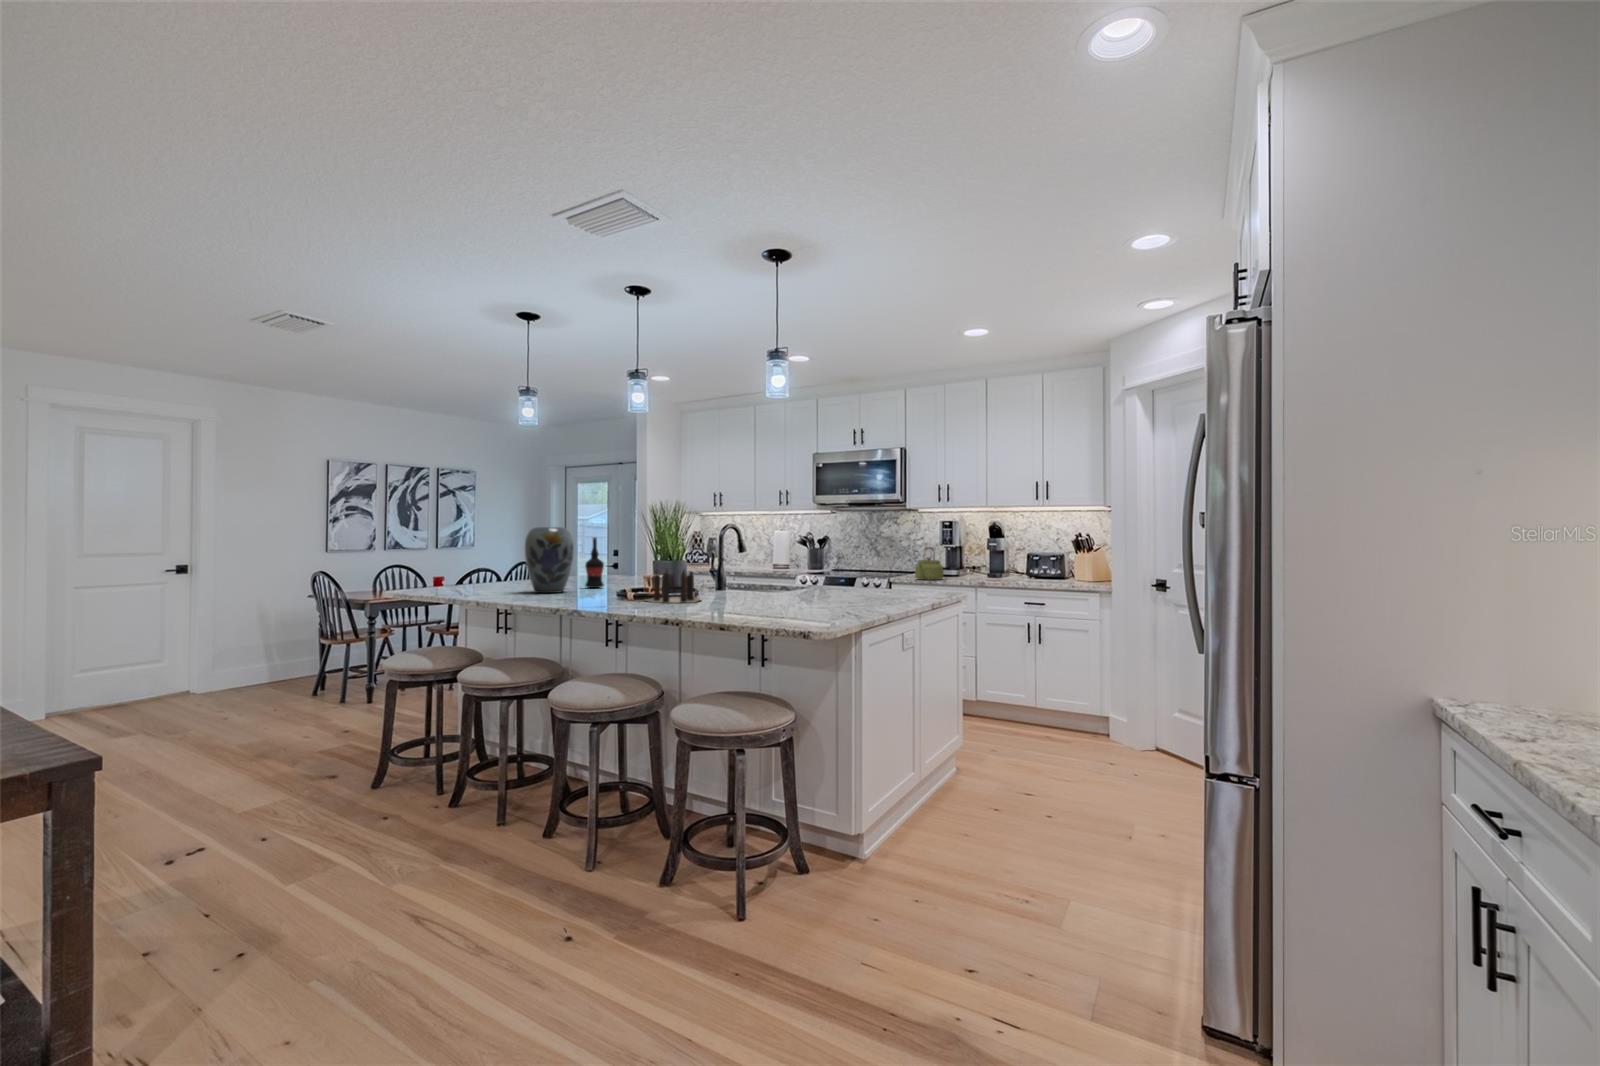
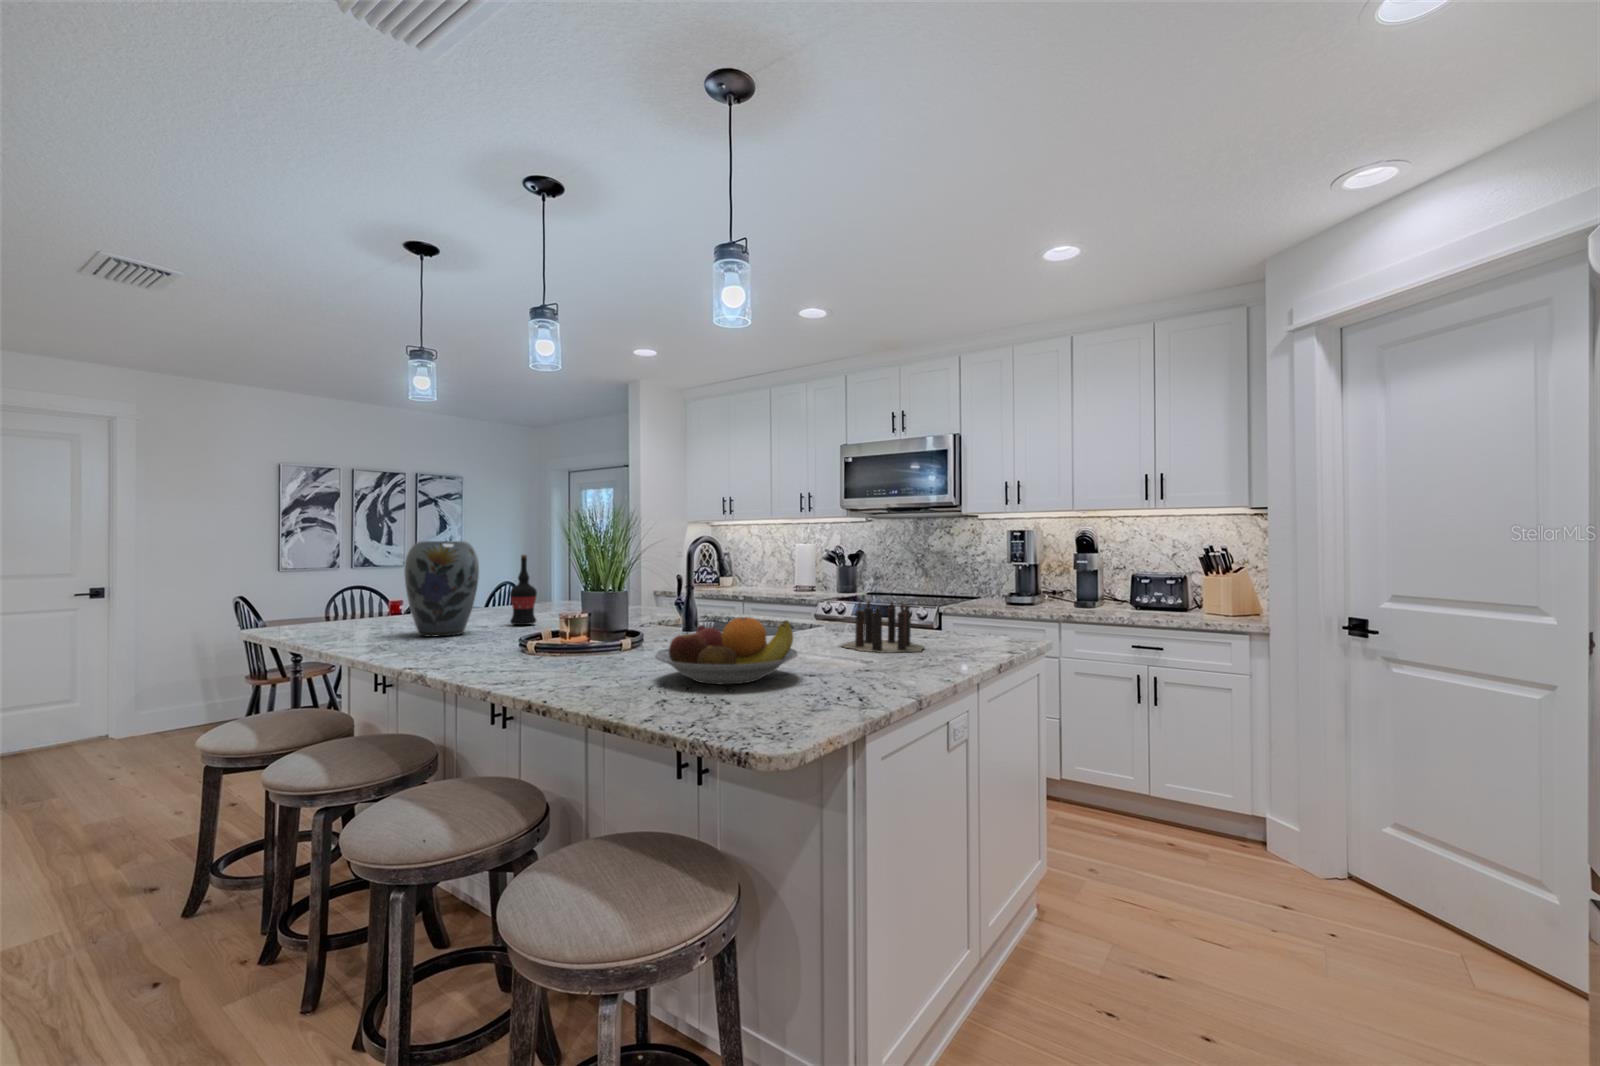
kettle: present [915,547,943,580] -> none [974,565,1013,610]
candle: present [645,568,700,603] -> present [841,600,923,653]
fruit bowl: none [731,572,814,609] -> present [655,617,798,684]

